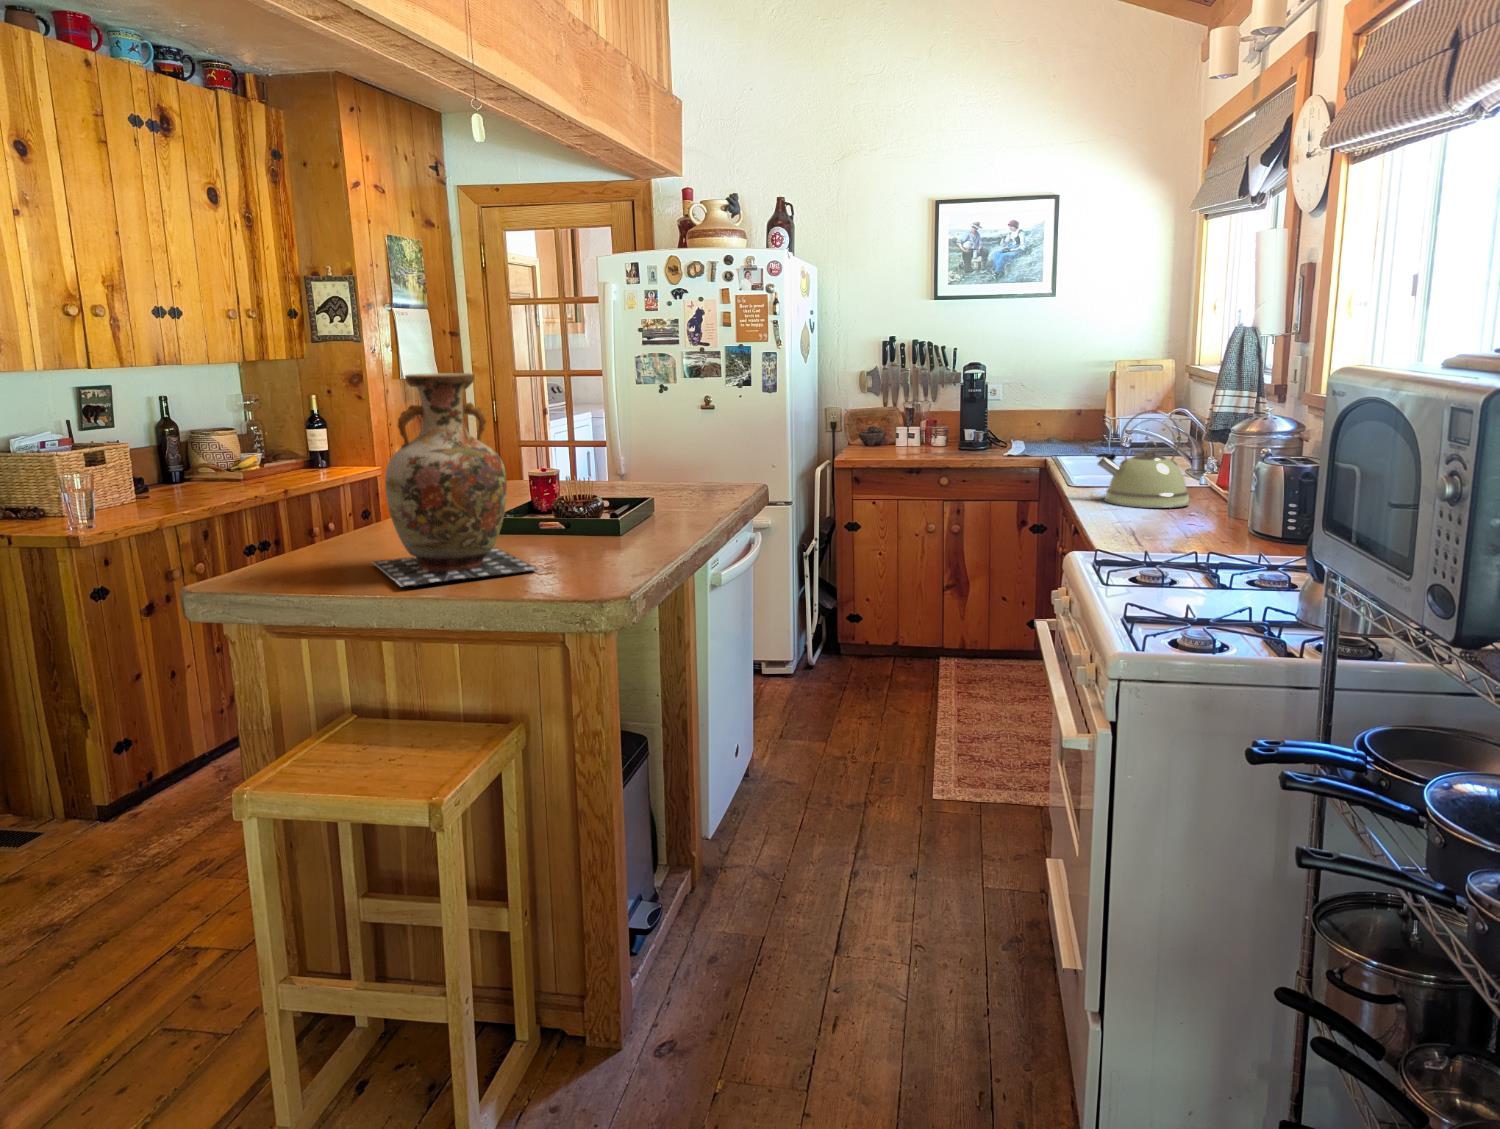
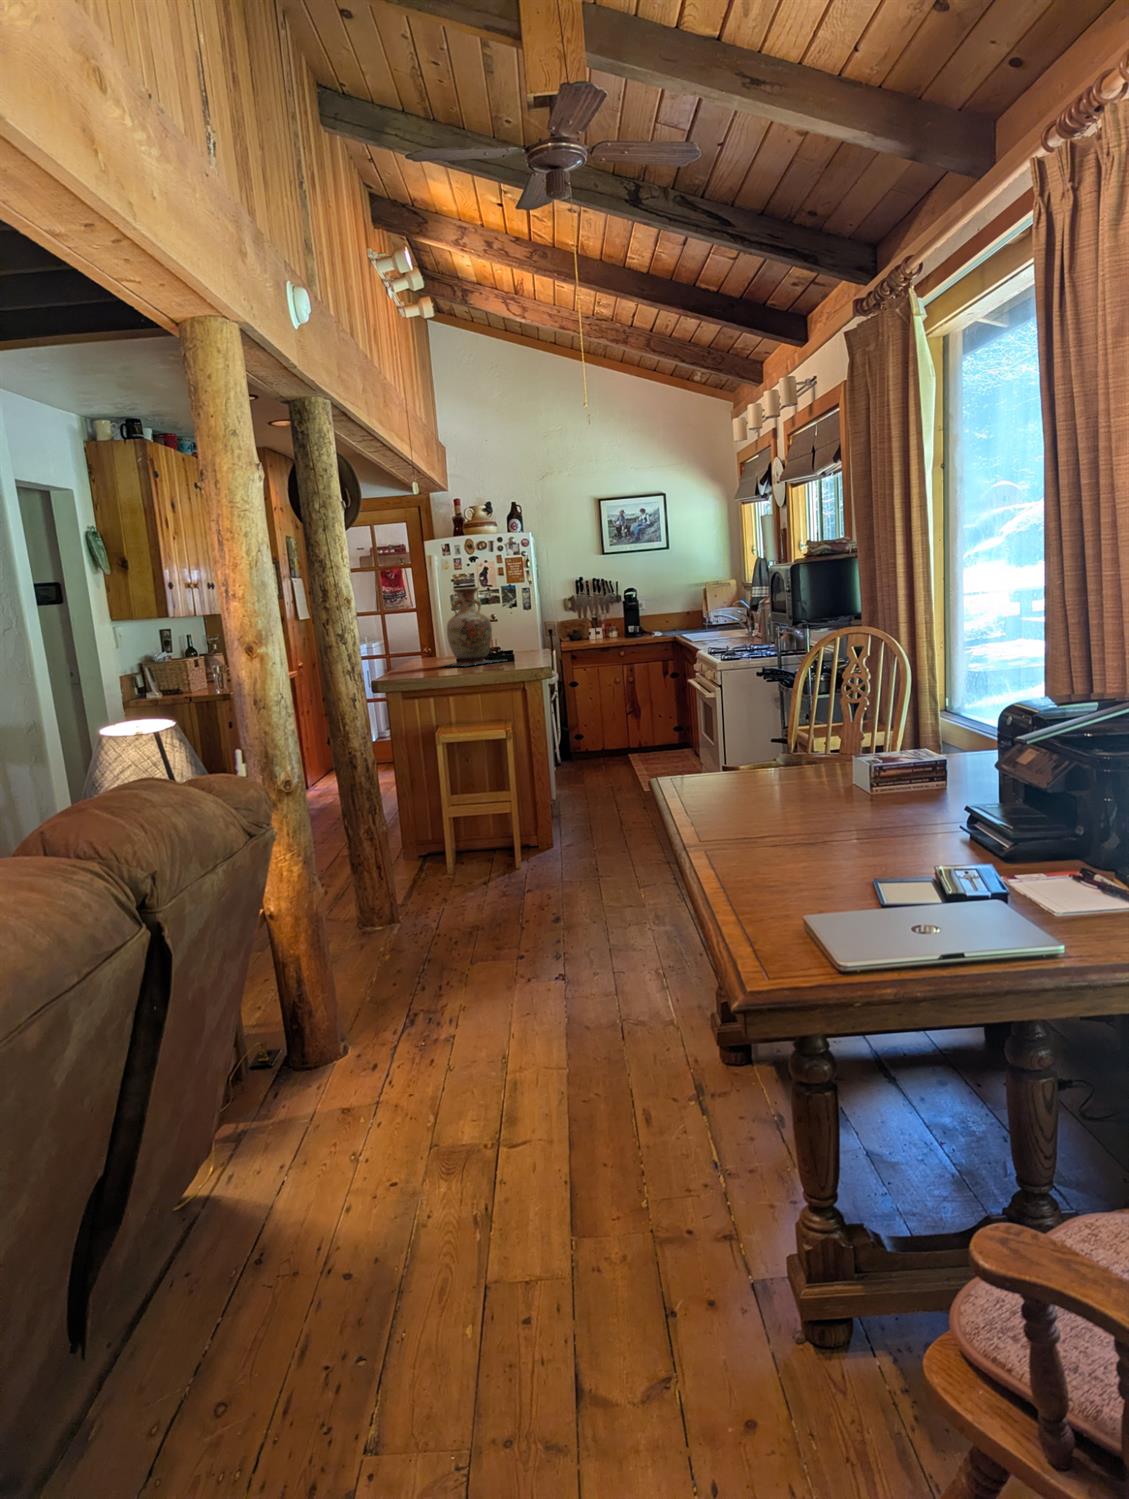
kettle: present [1096,410,1190,508] -> none [704,597,747,641]

